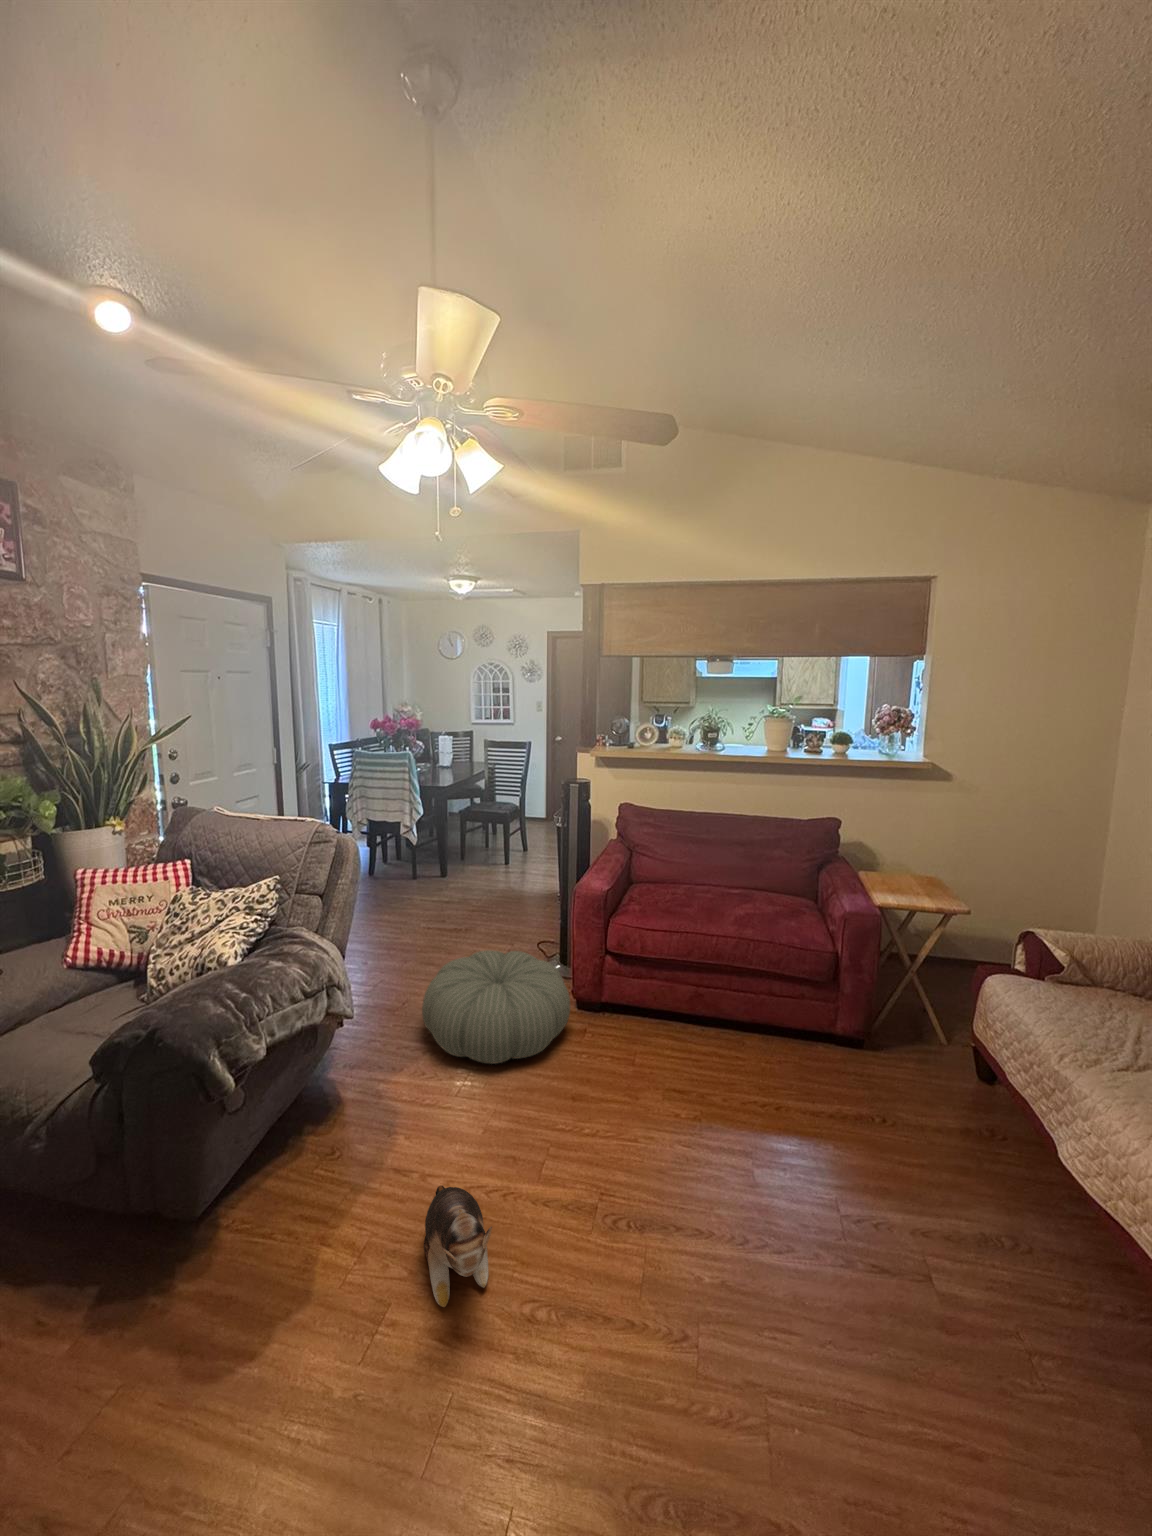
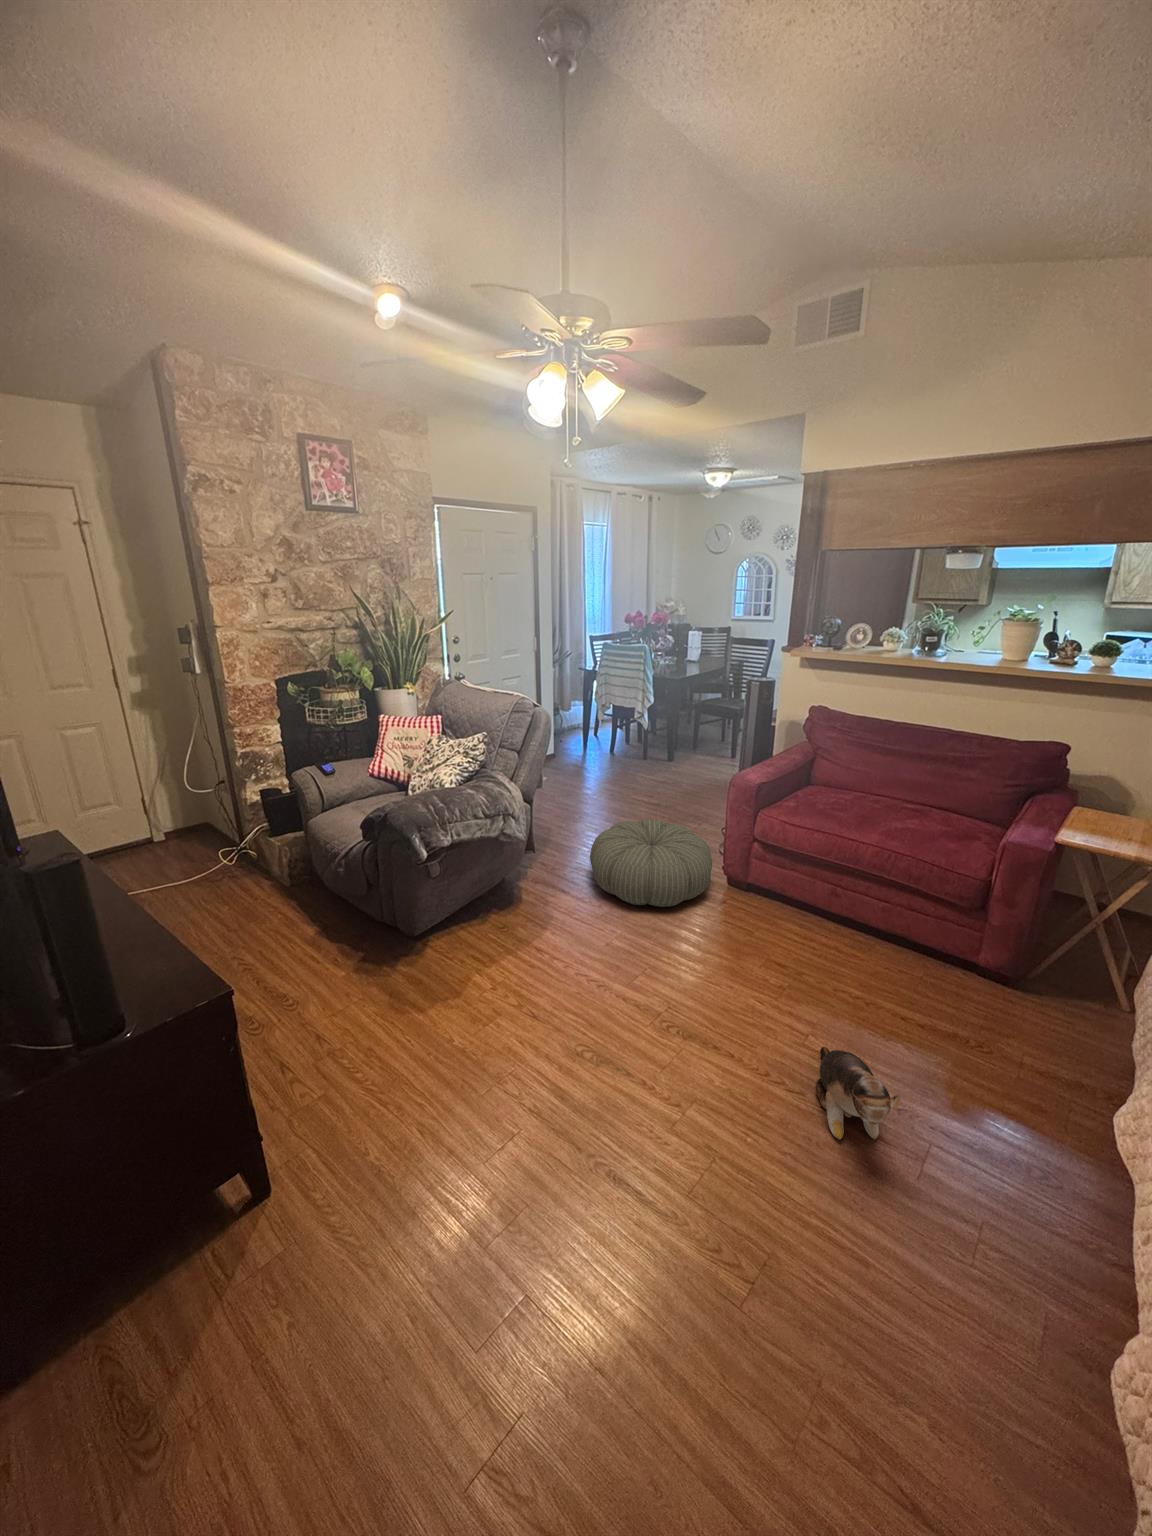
plush toy: present [424,1185,492,1307] -> present [816,1047,901,1140]

